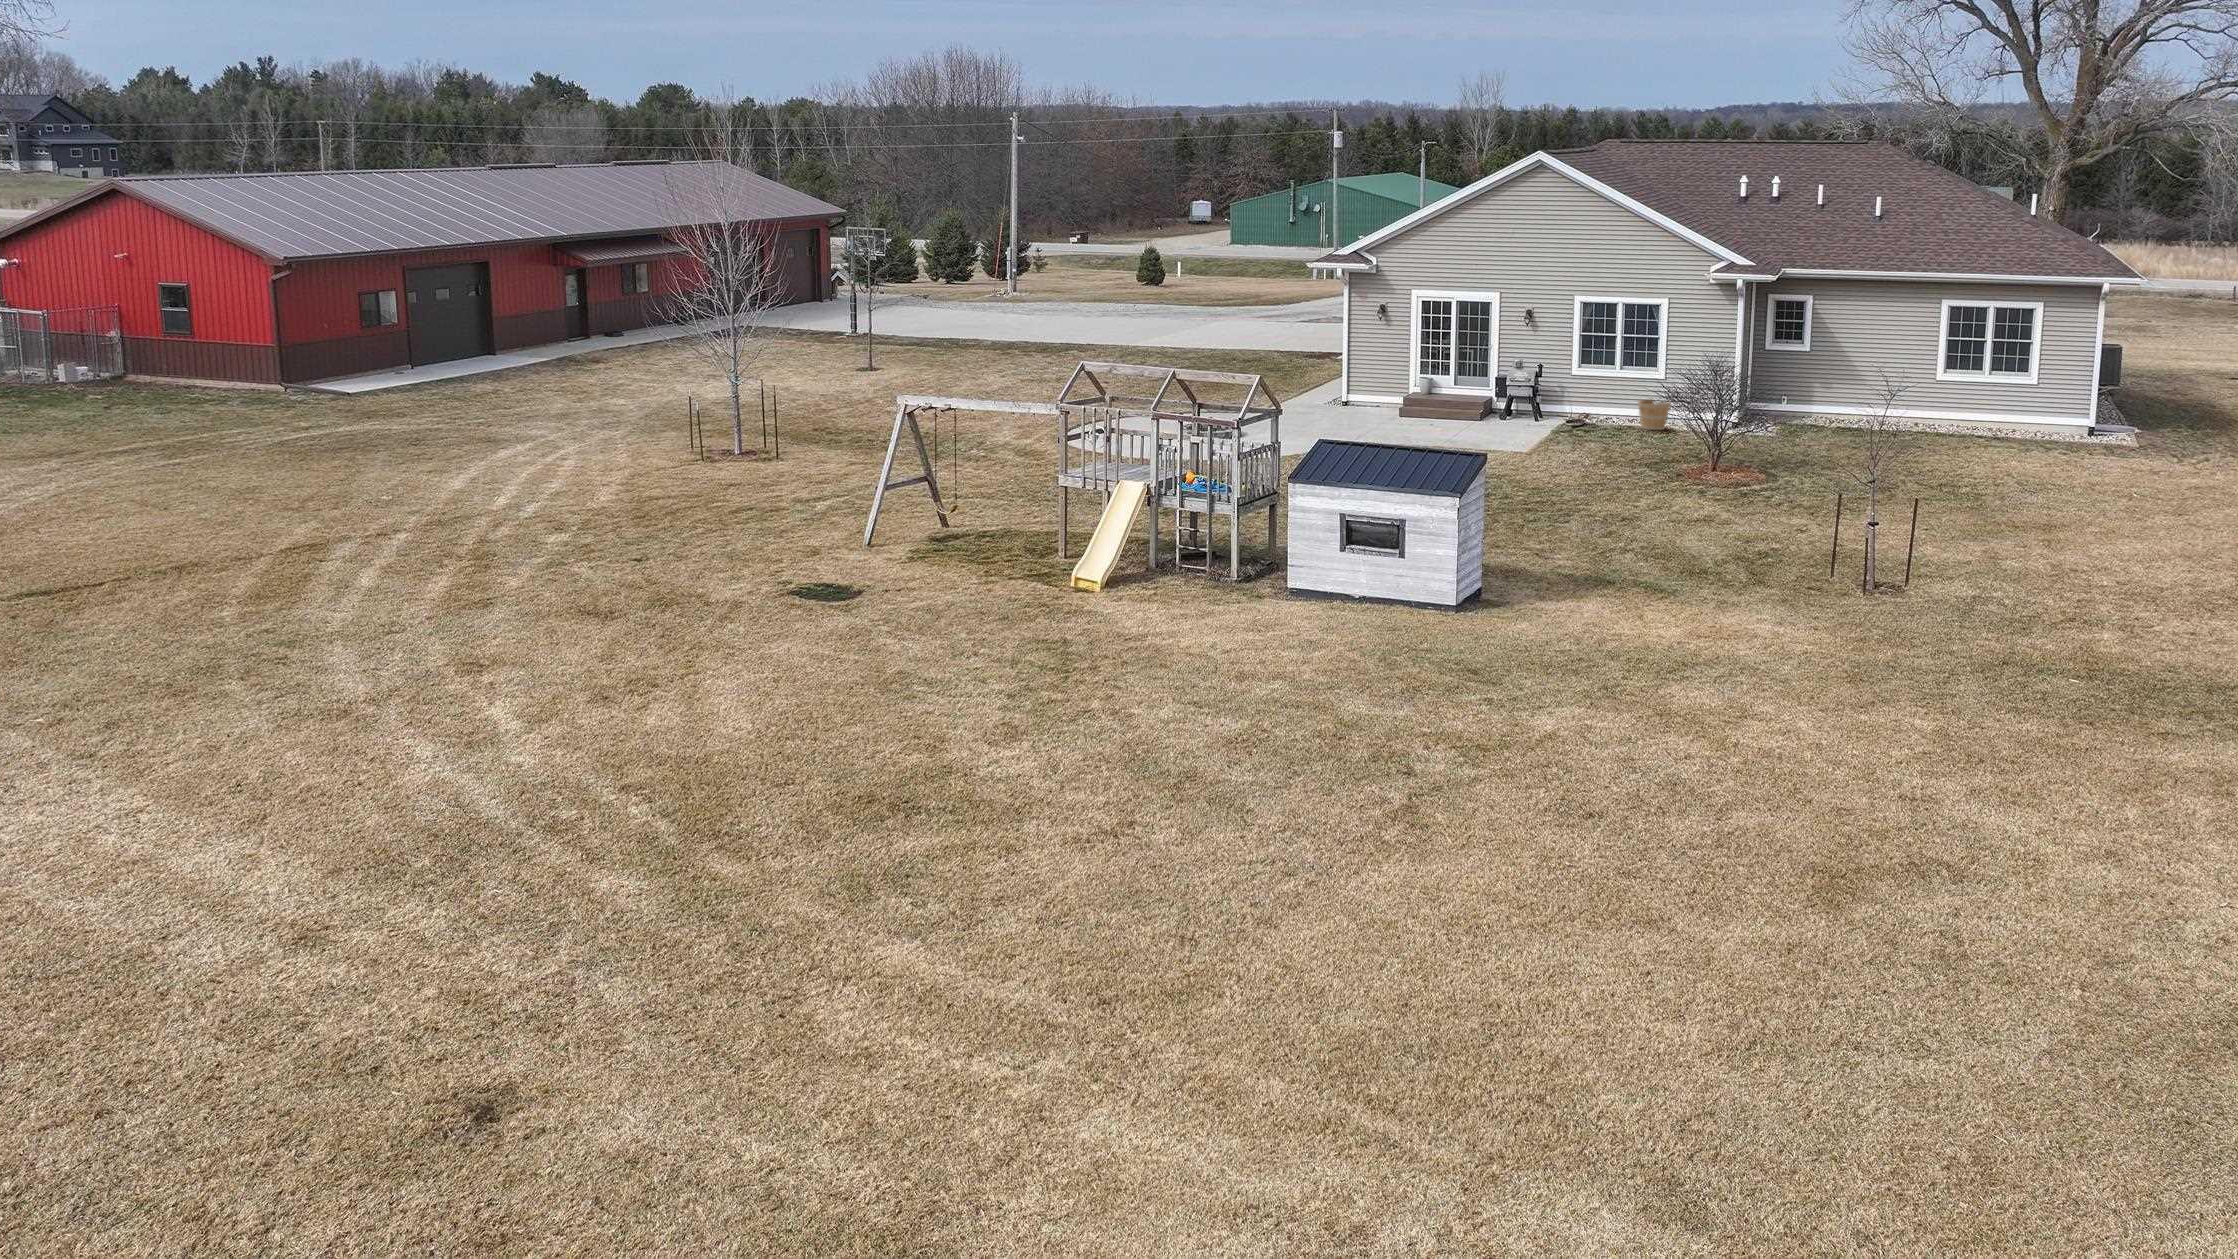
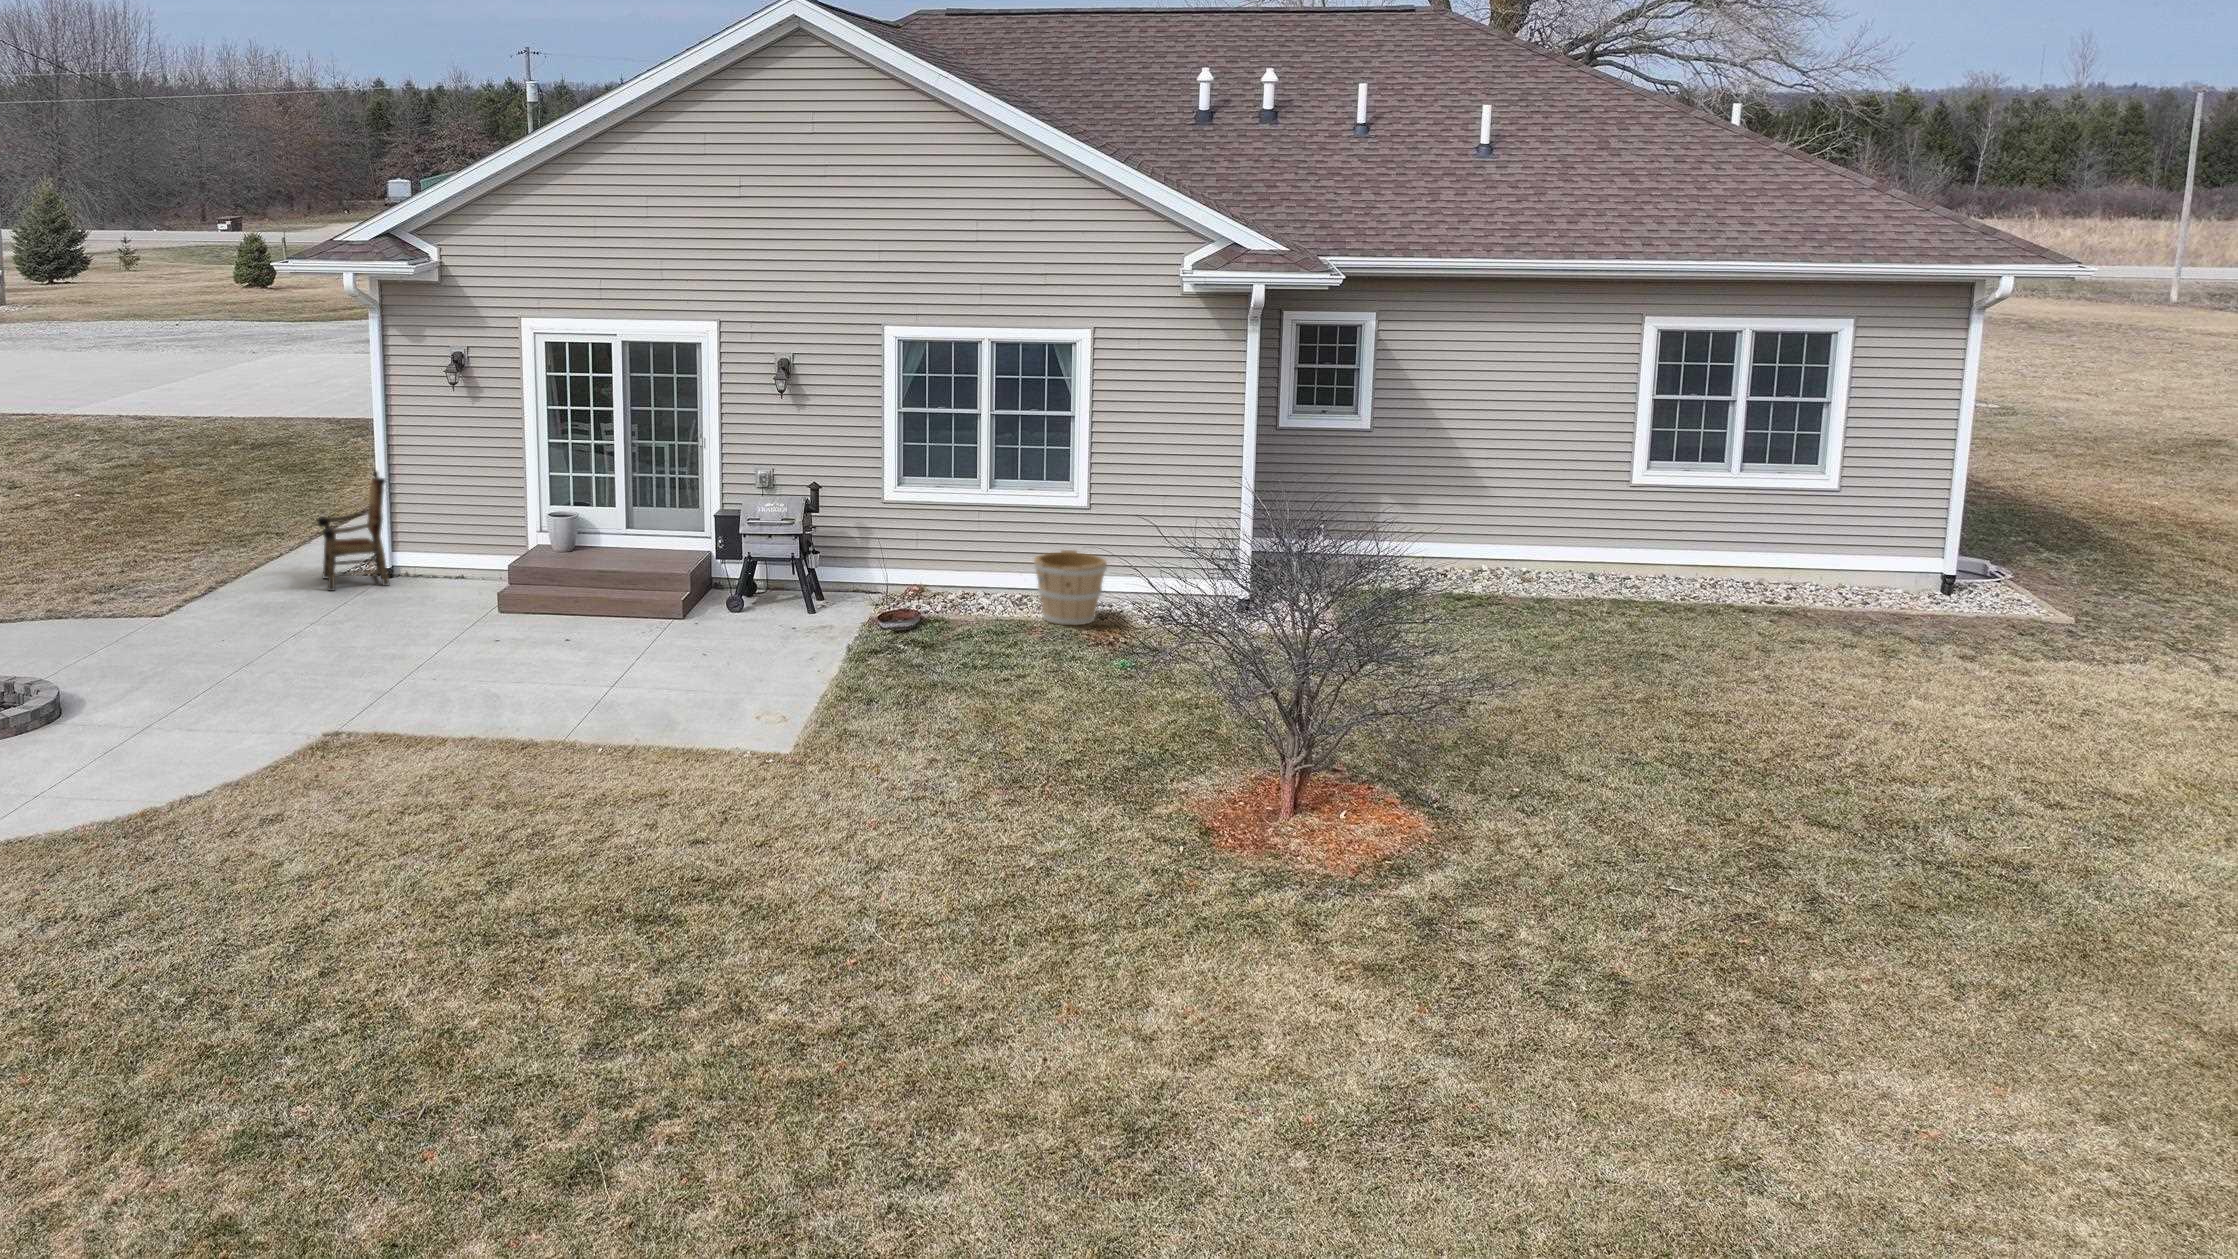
armchair: none [1313,357,1346,409] -> present [318,471,389,591]

